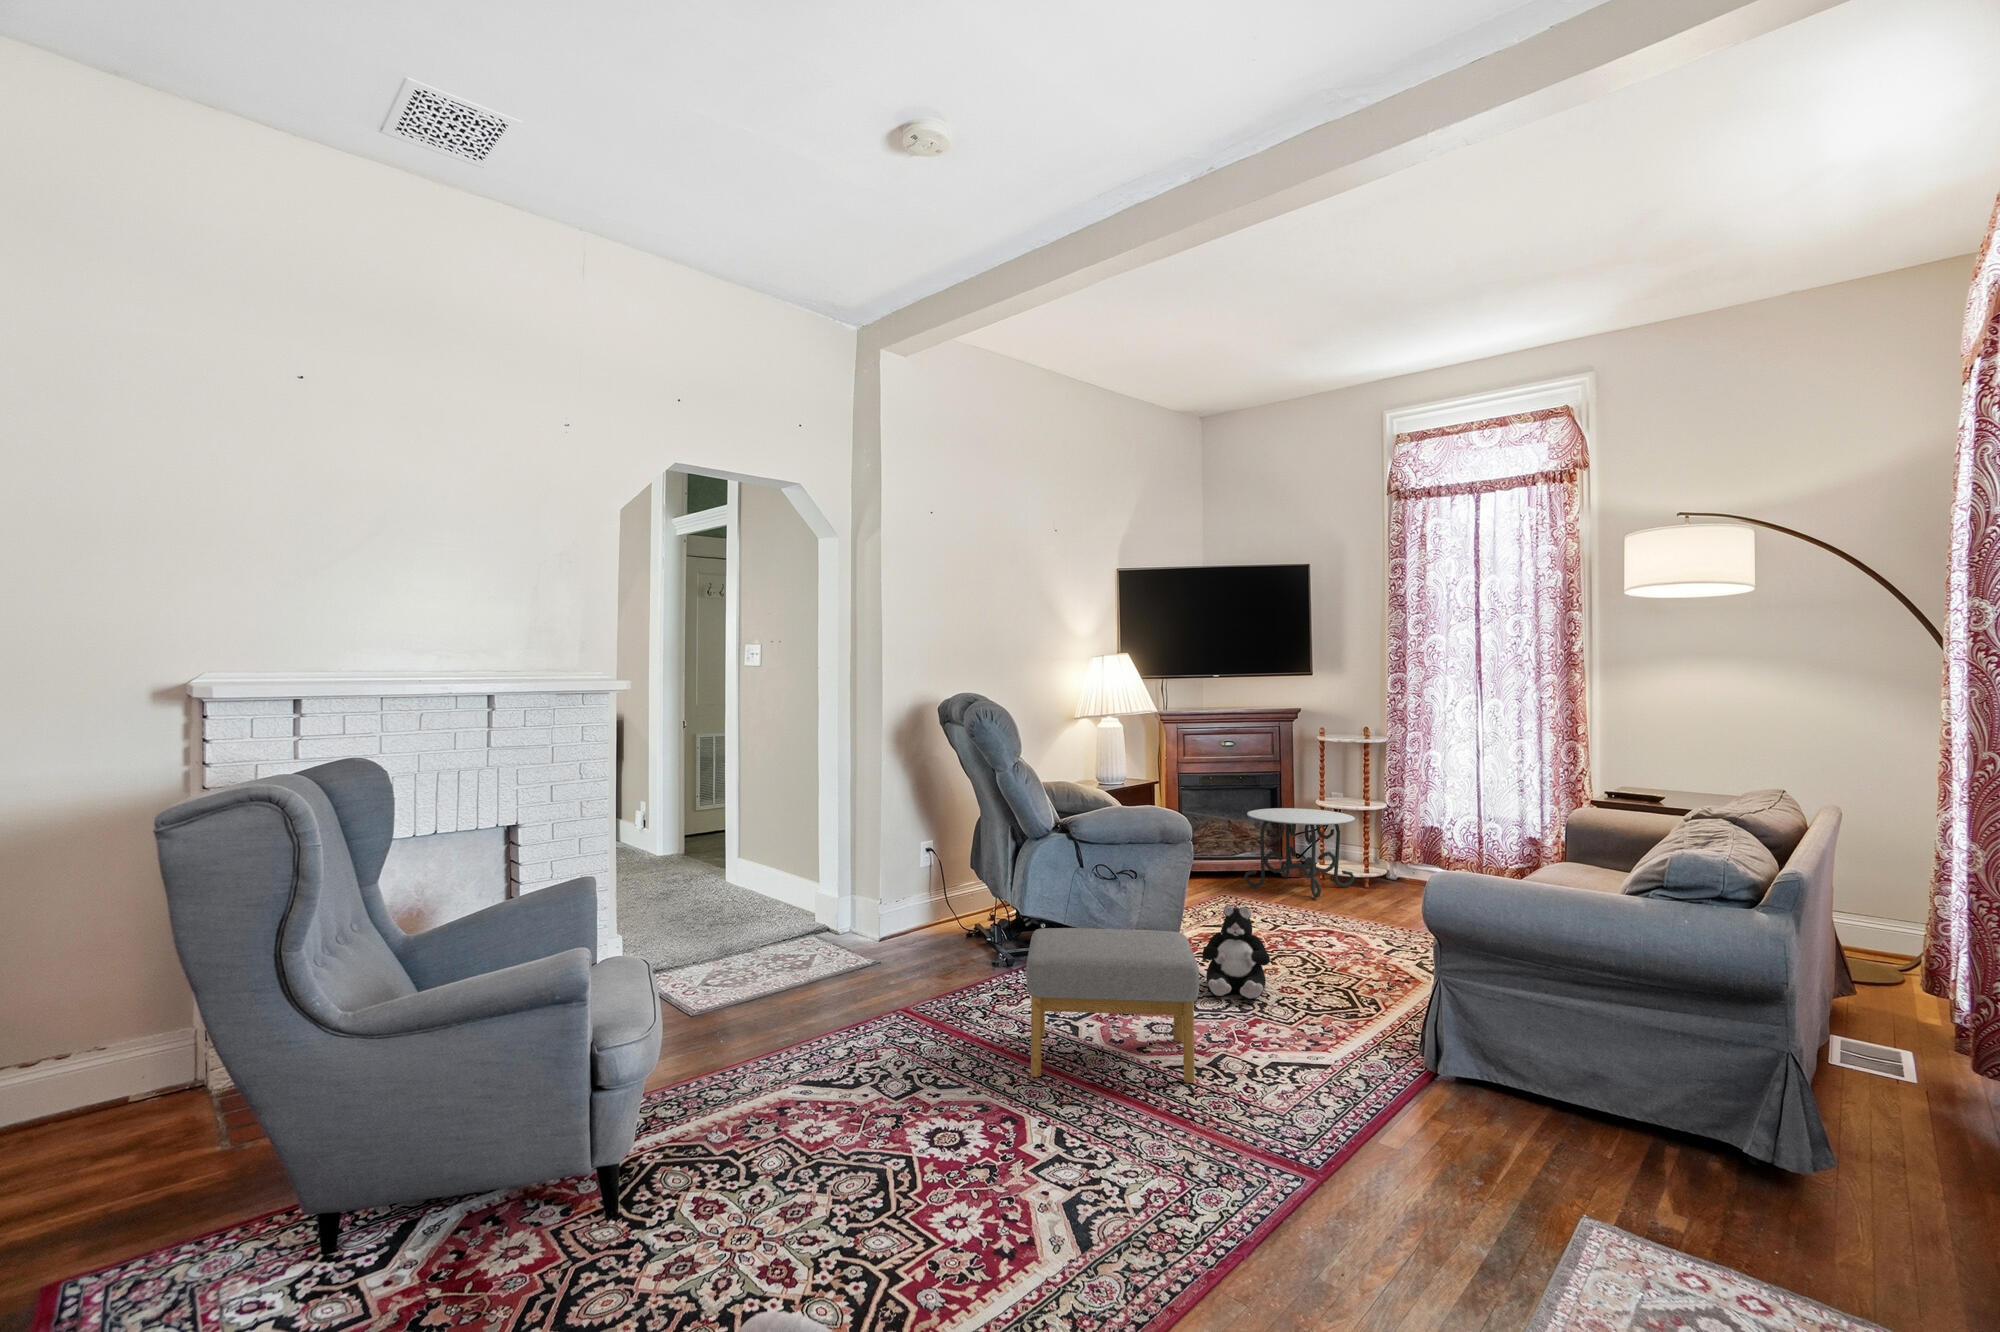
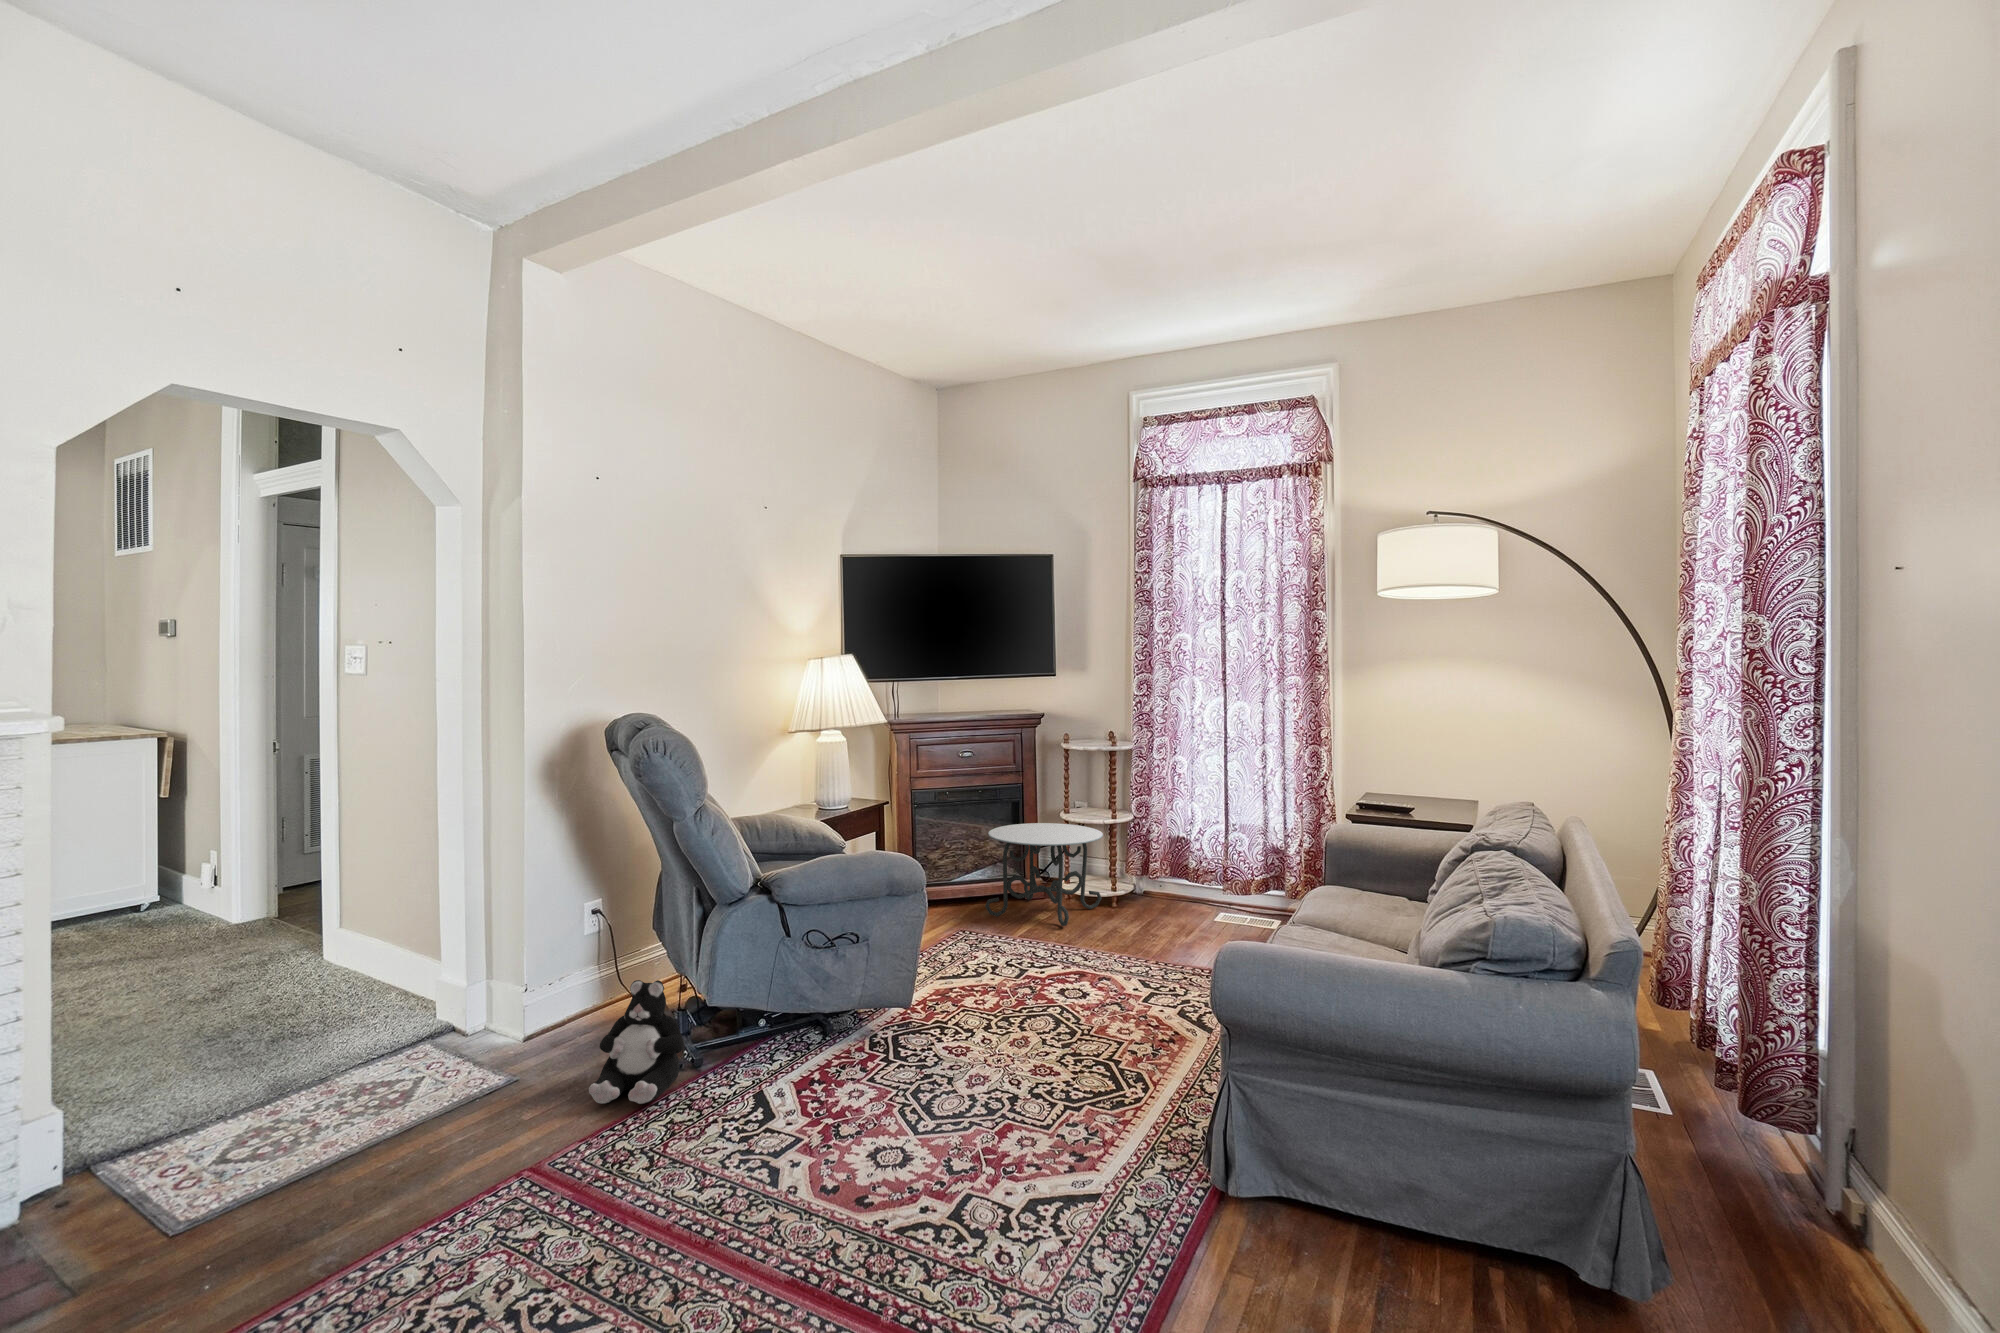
plush toy: present [1202,905,1270,999] -> present [589,980,684,1104]
footstool: present [1026,928,1199,1083] -> none [695,1033,939,1282]

